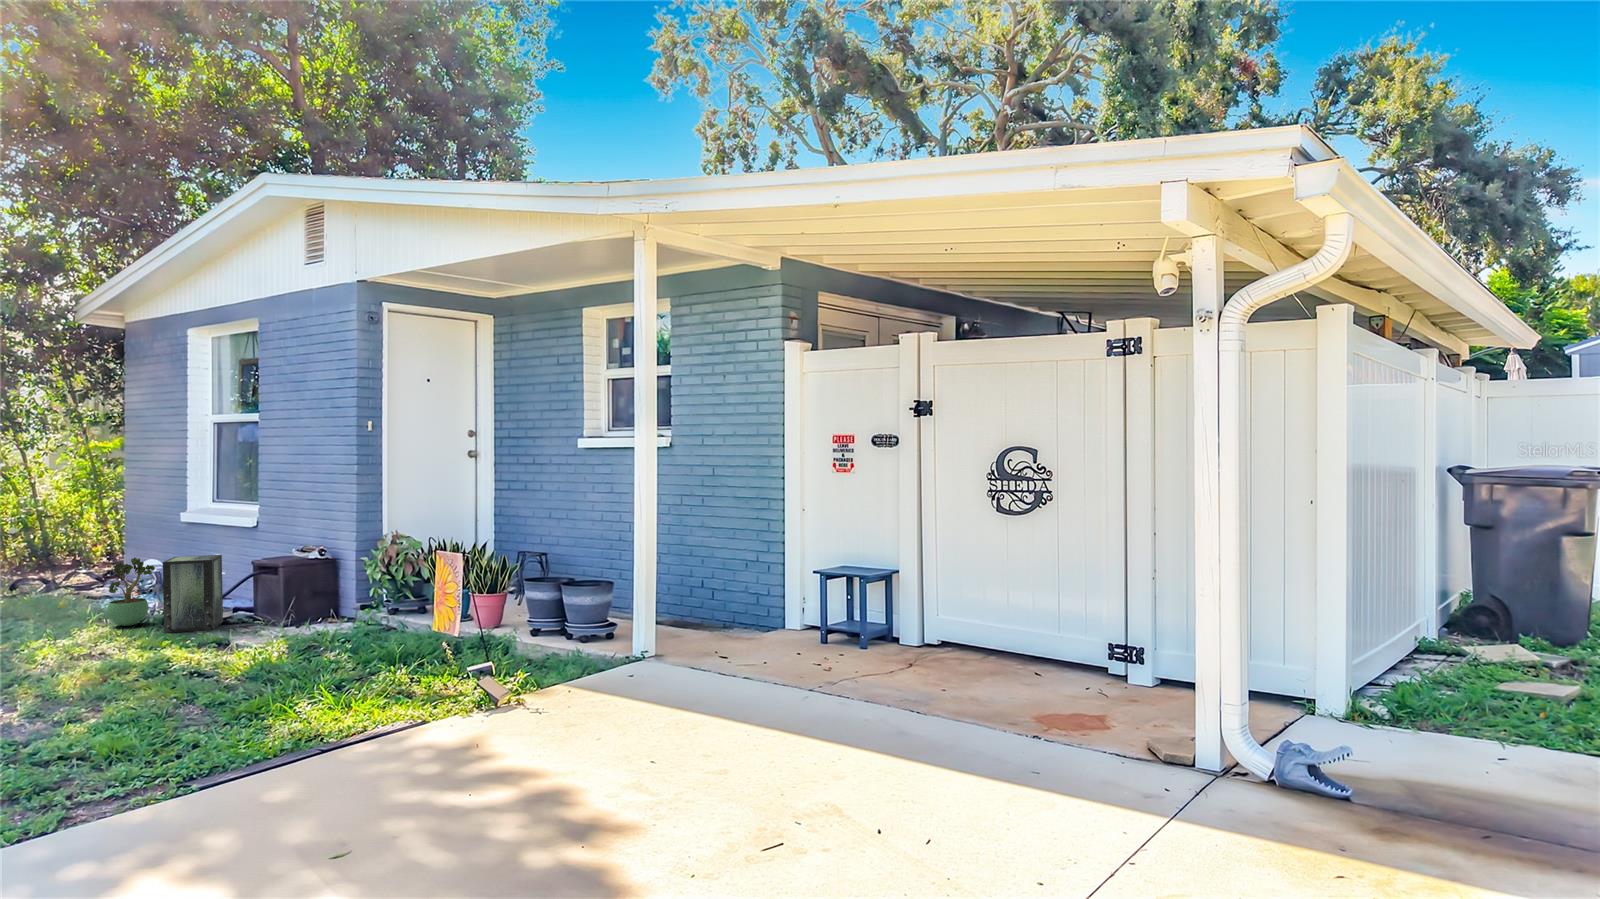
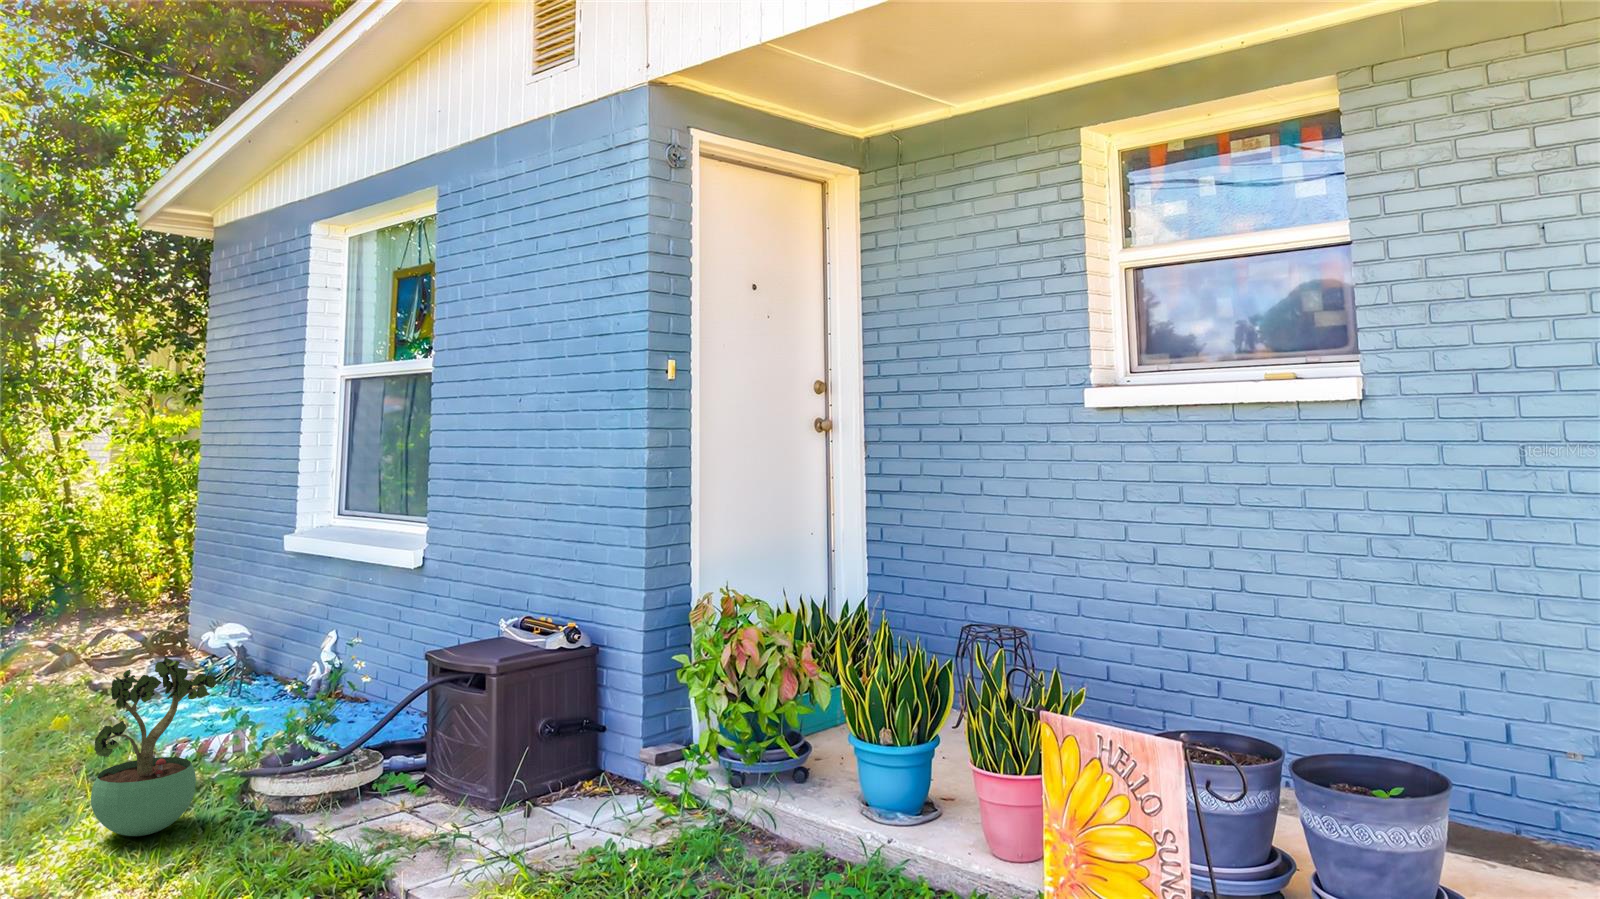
storage box: present [163,555,223,633] -> none [227,656,378,883]

